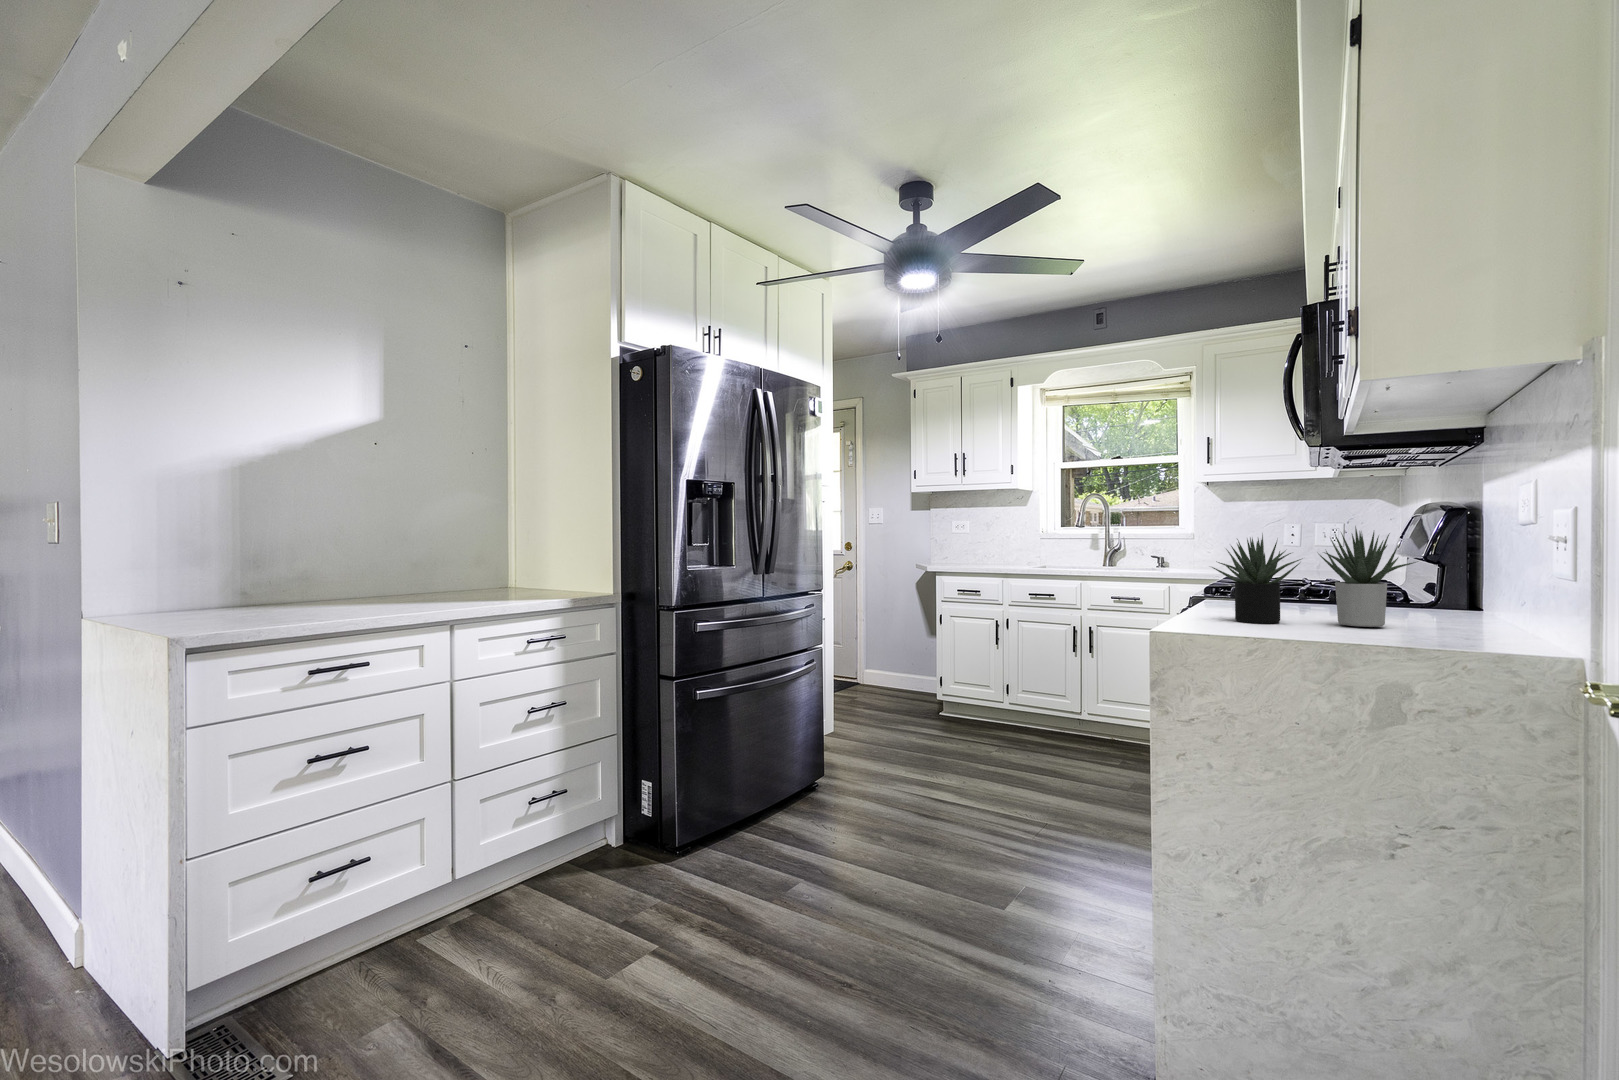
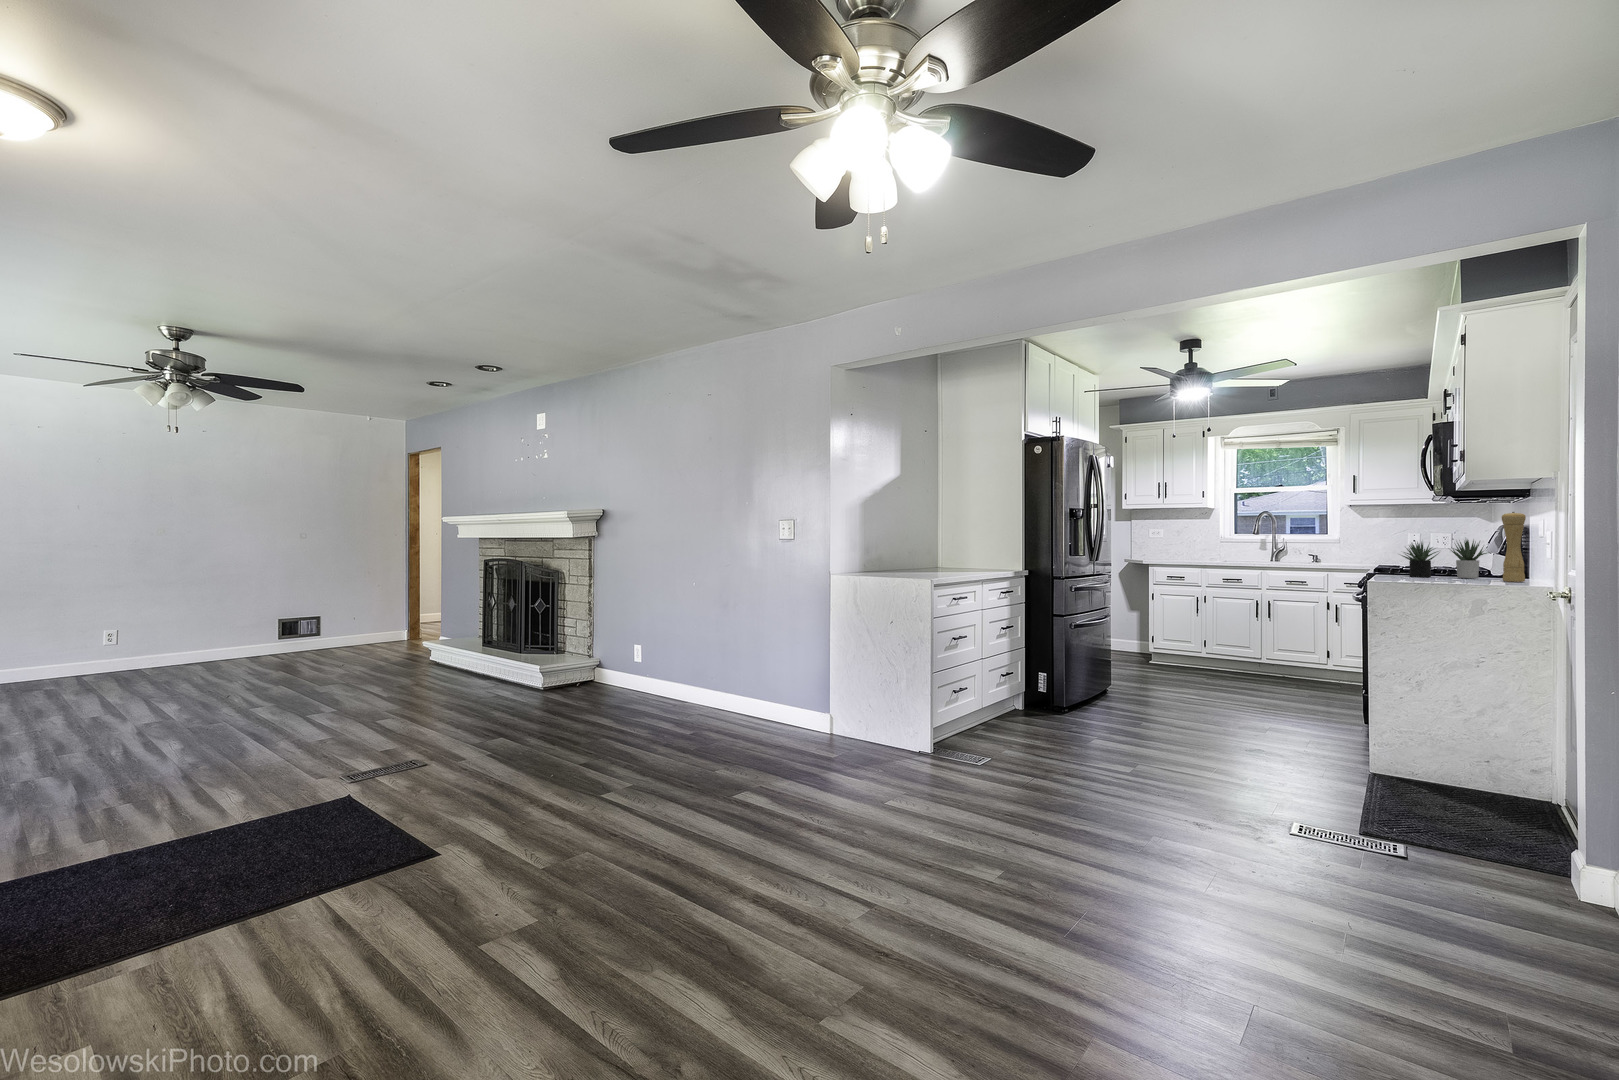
pepper mill: none [1443,456,1507,649] -> present [1502,512,1526,582]

